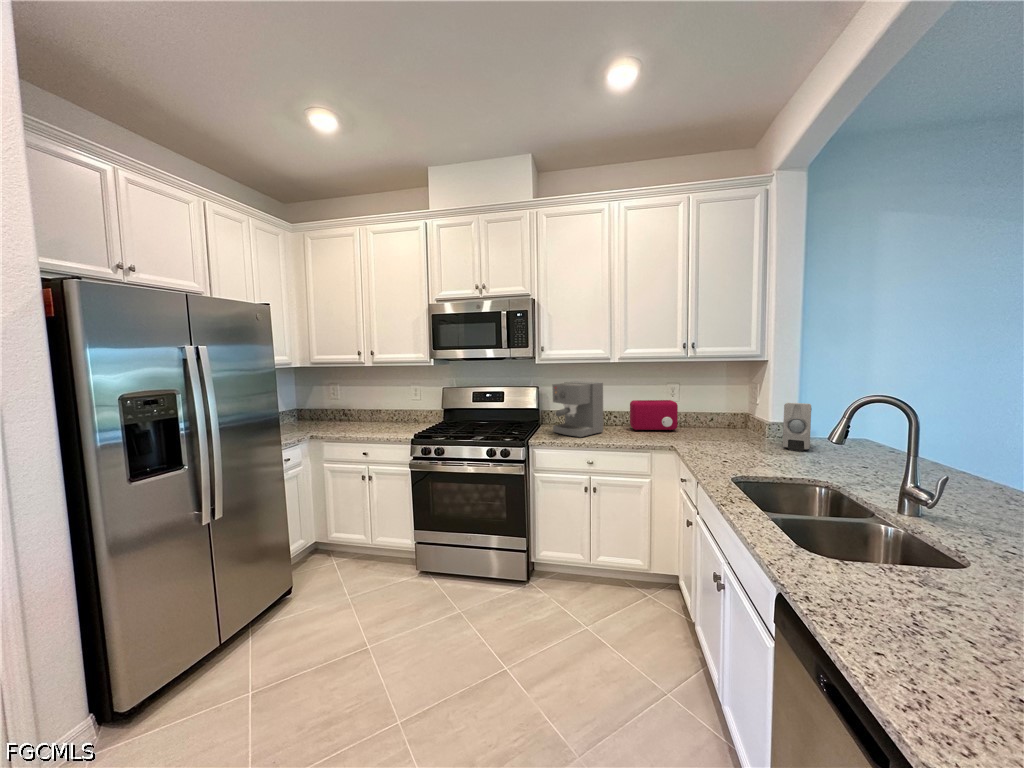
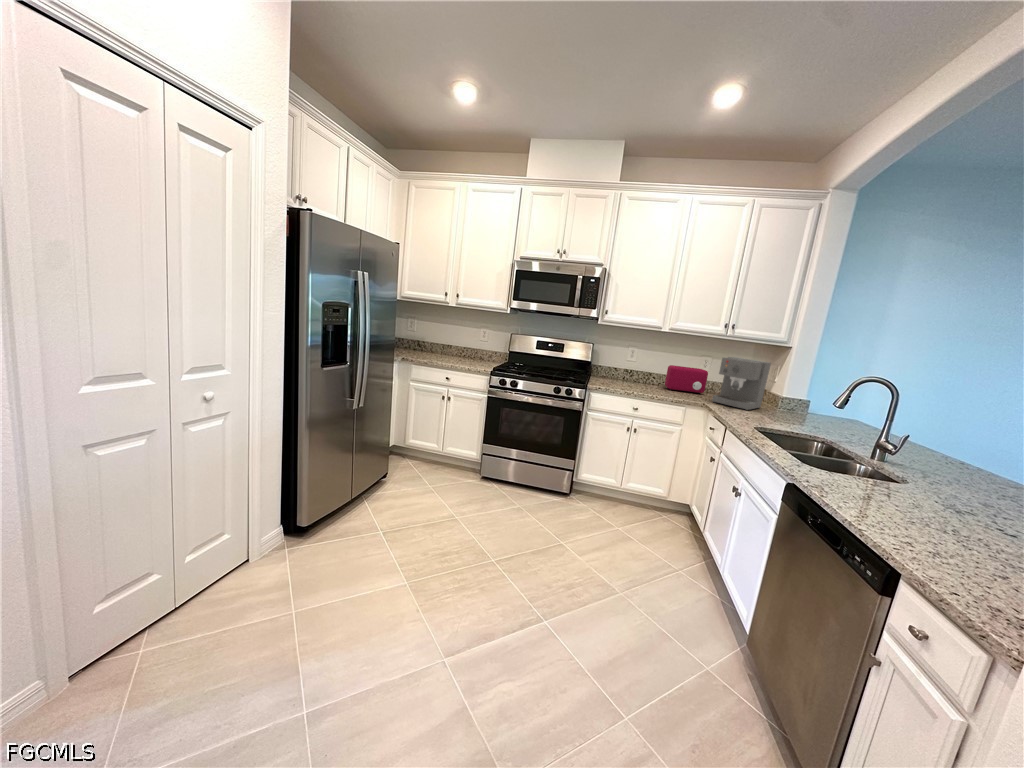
coffee maker: present [552,381,603,438] -> present [712,357,771,410]
soap dispenser: present [783,403,812,451] -> none [791,381,820,419]

